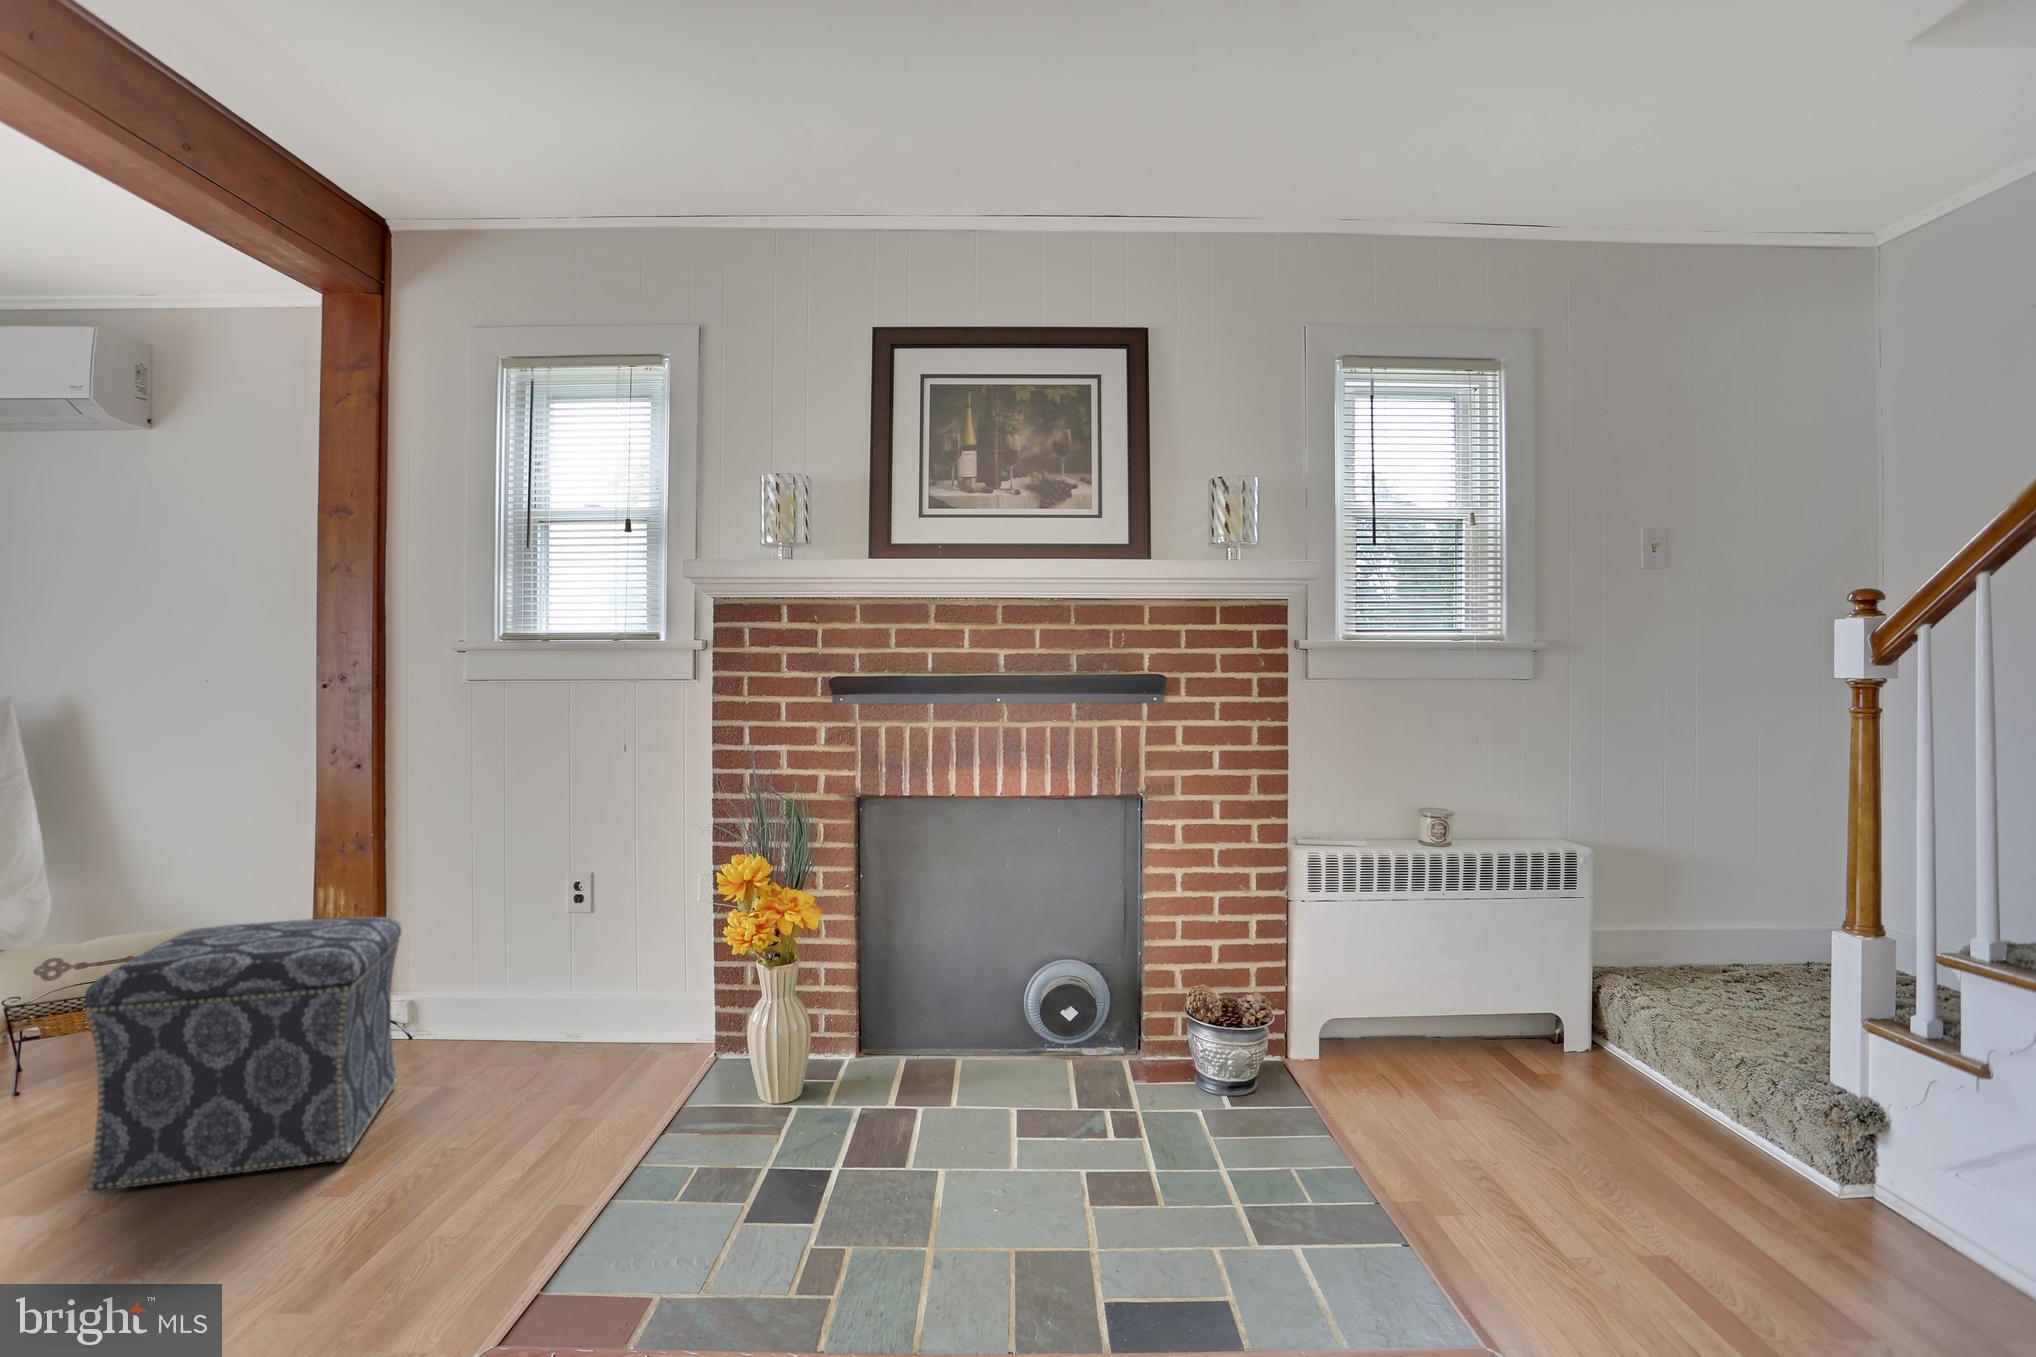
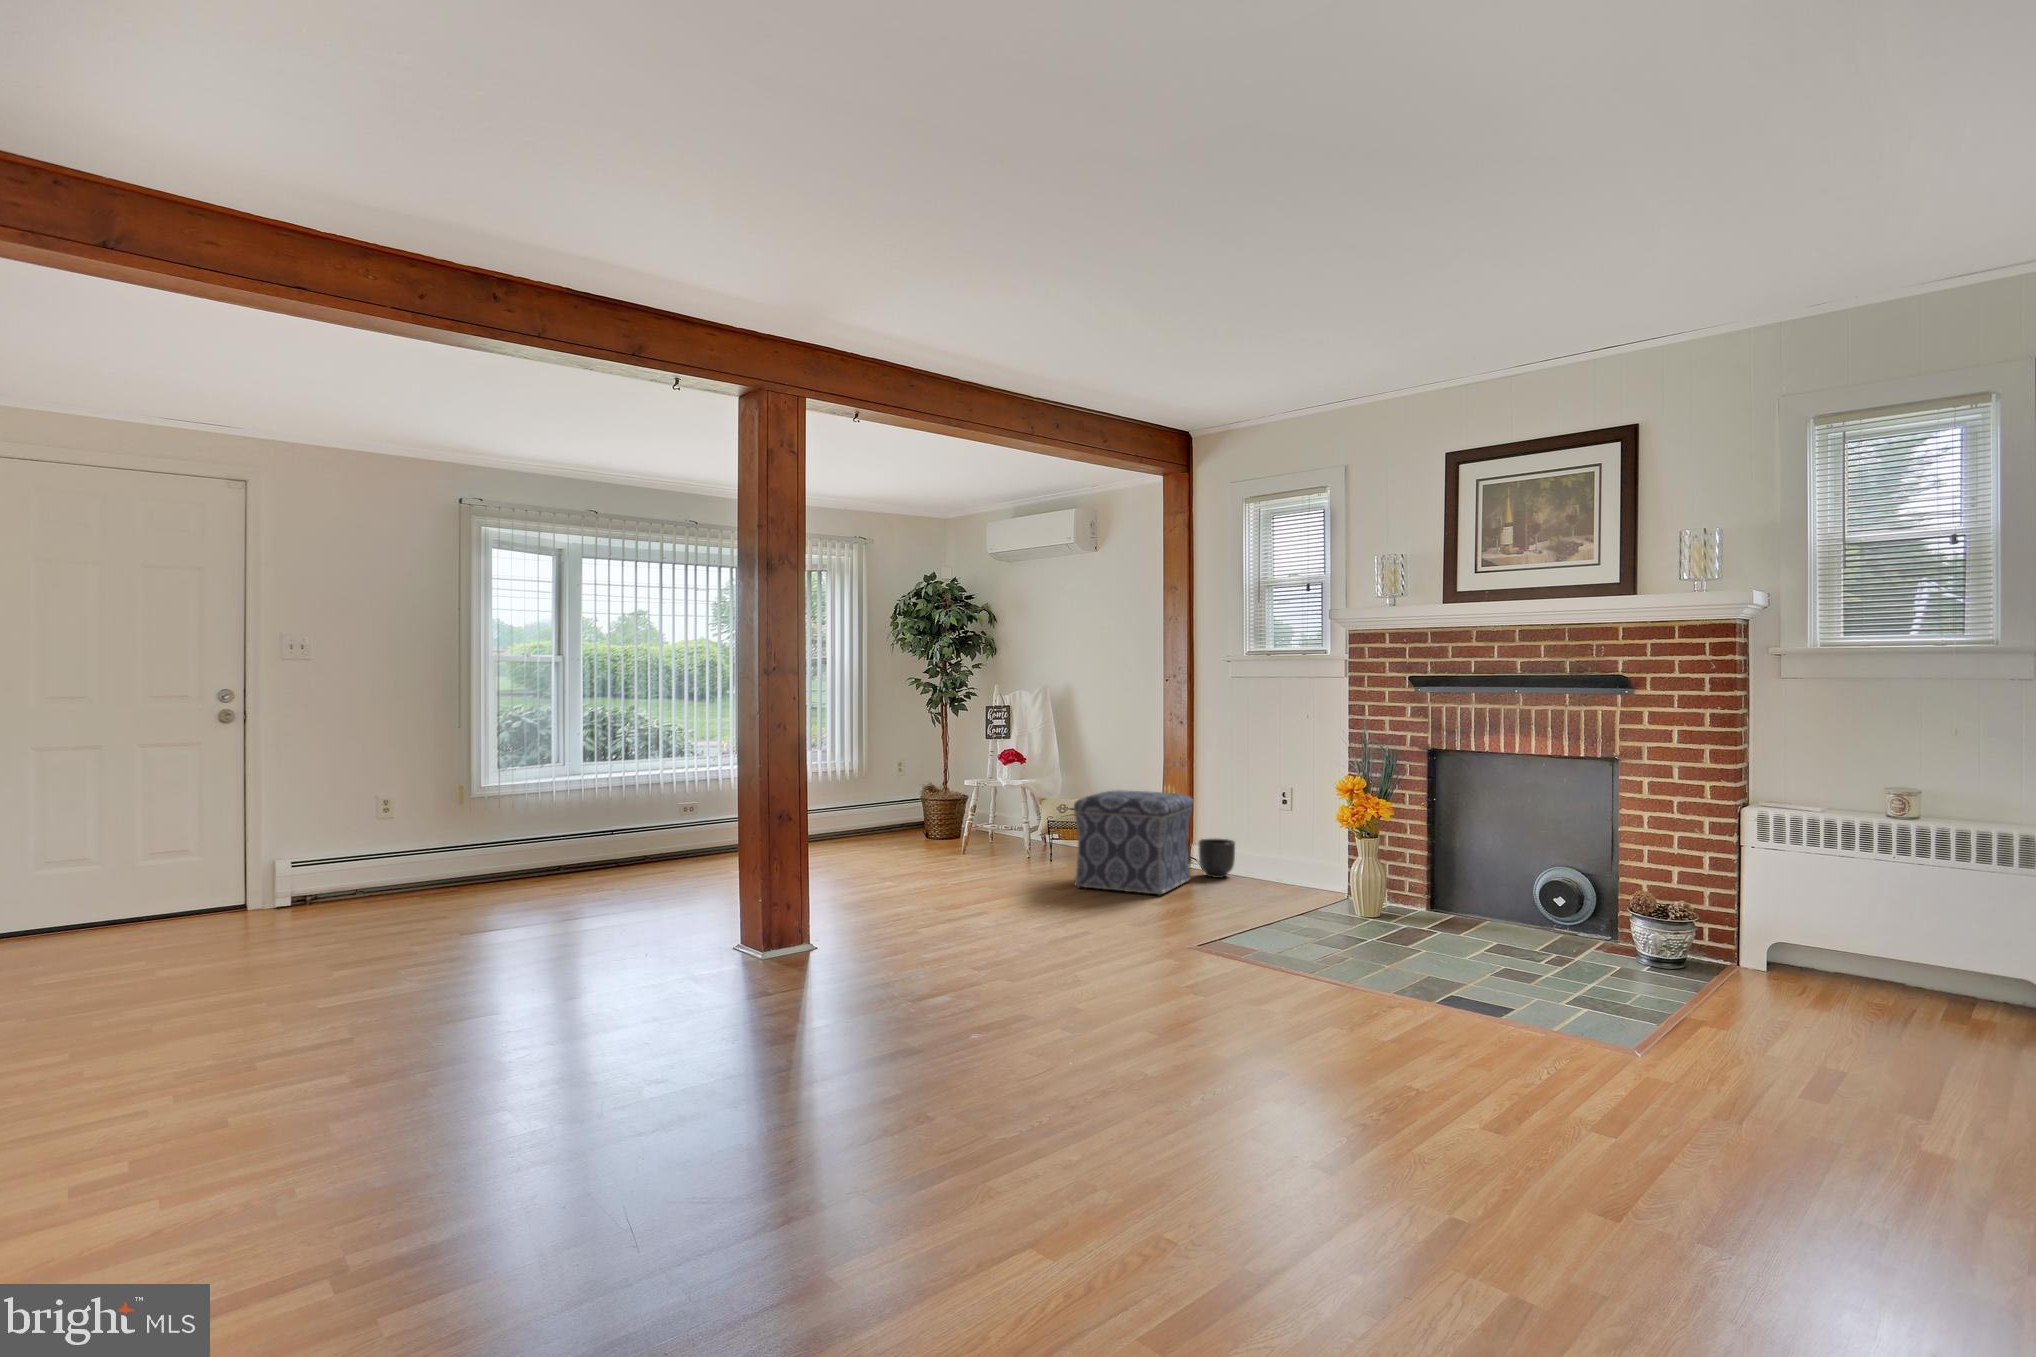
planter: none [405,980,484,1062] -> present [1198,839,1235,878]

